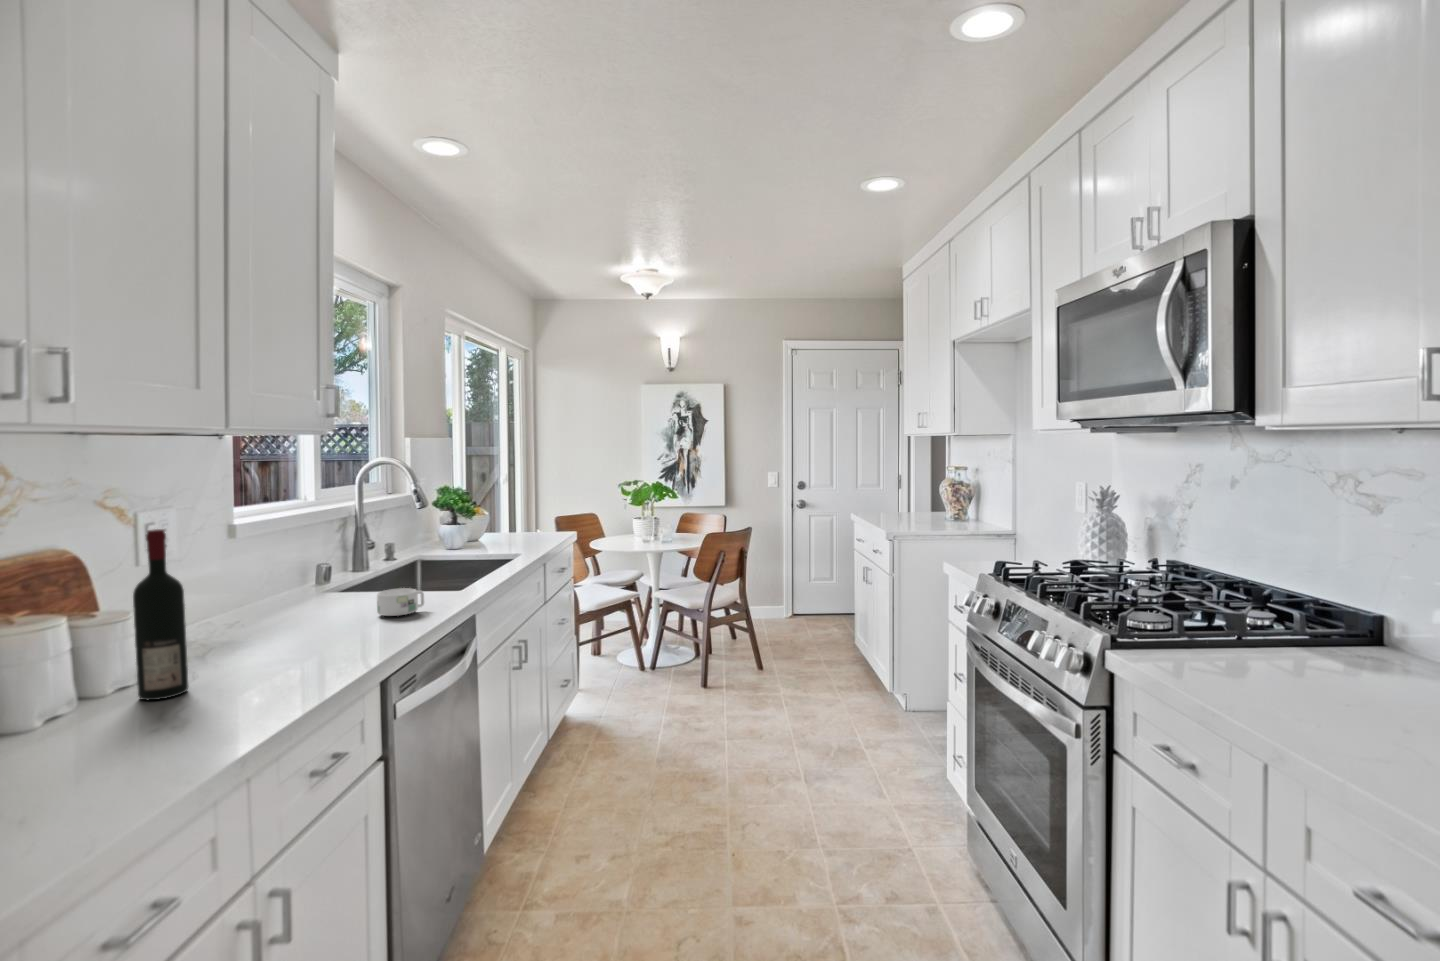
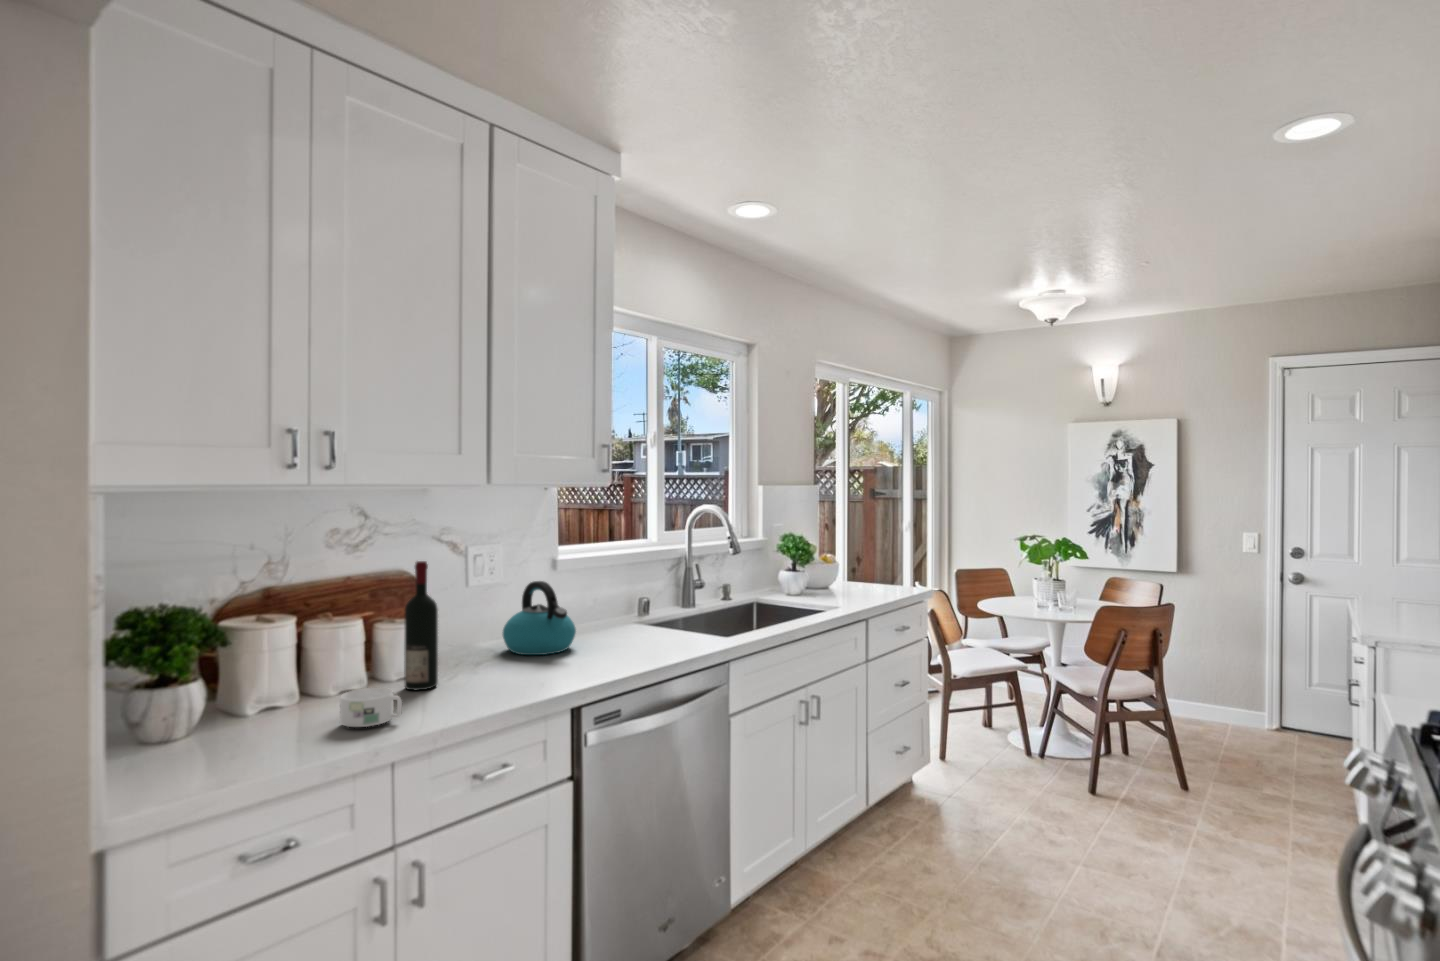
kettle: none [202,549,305,641] -> present [502,581,576,655]
mug: present [377,588,424,616] -> present [340,688,402,727]

